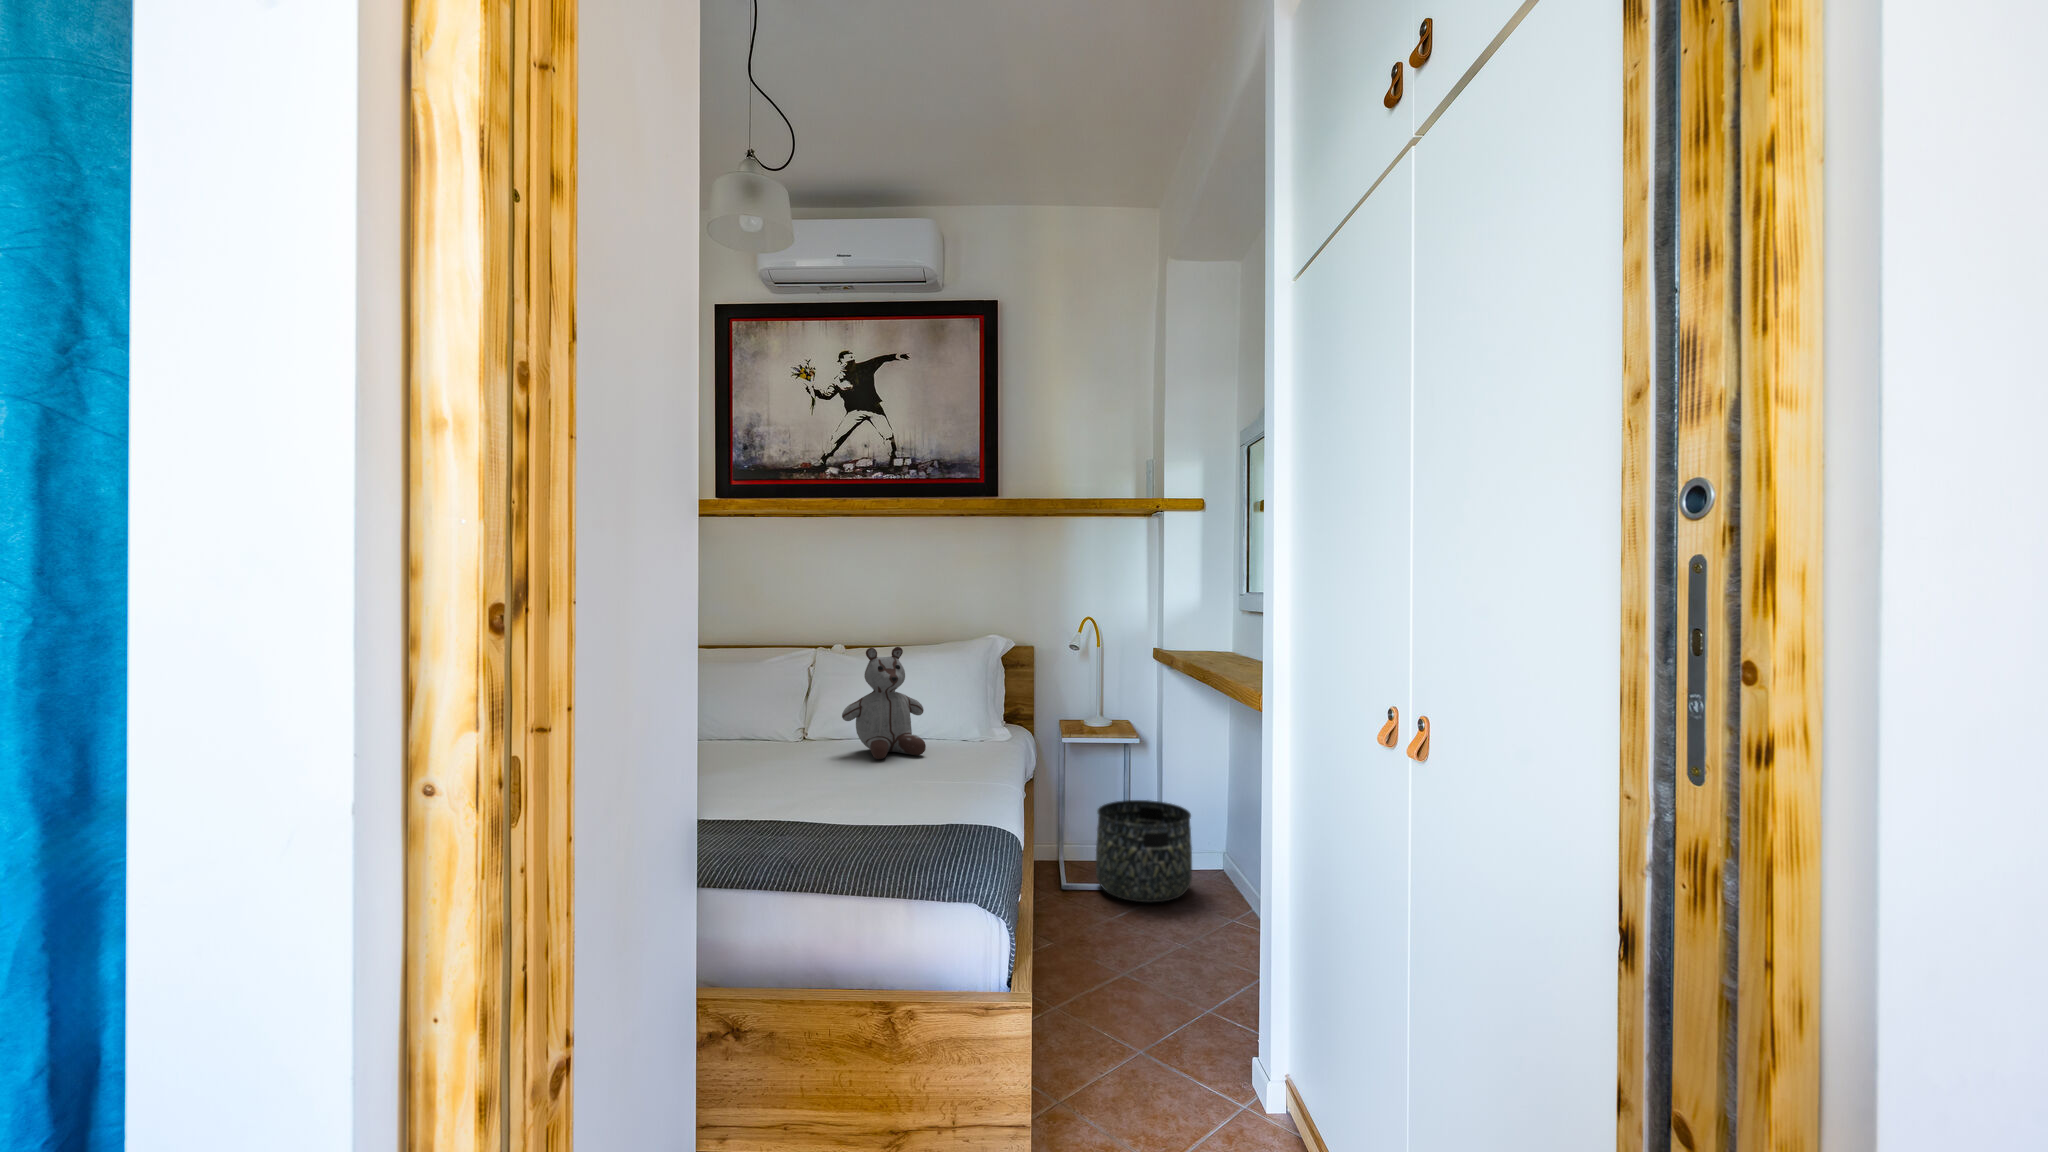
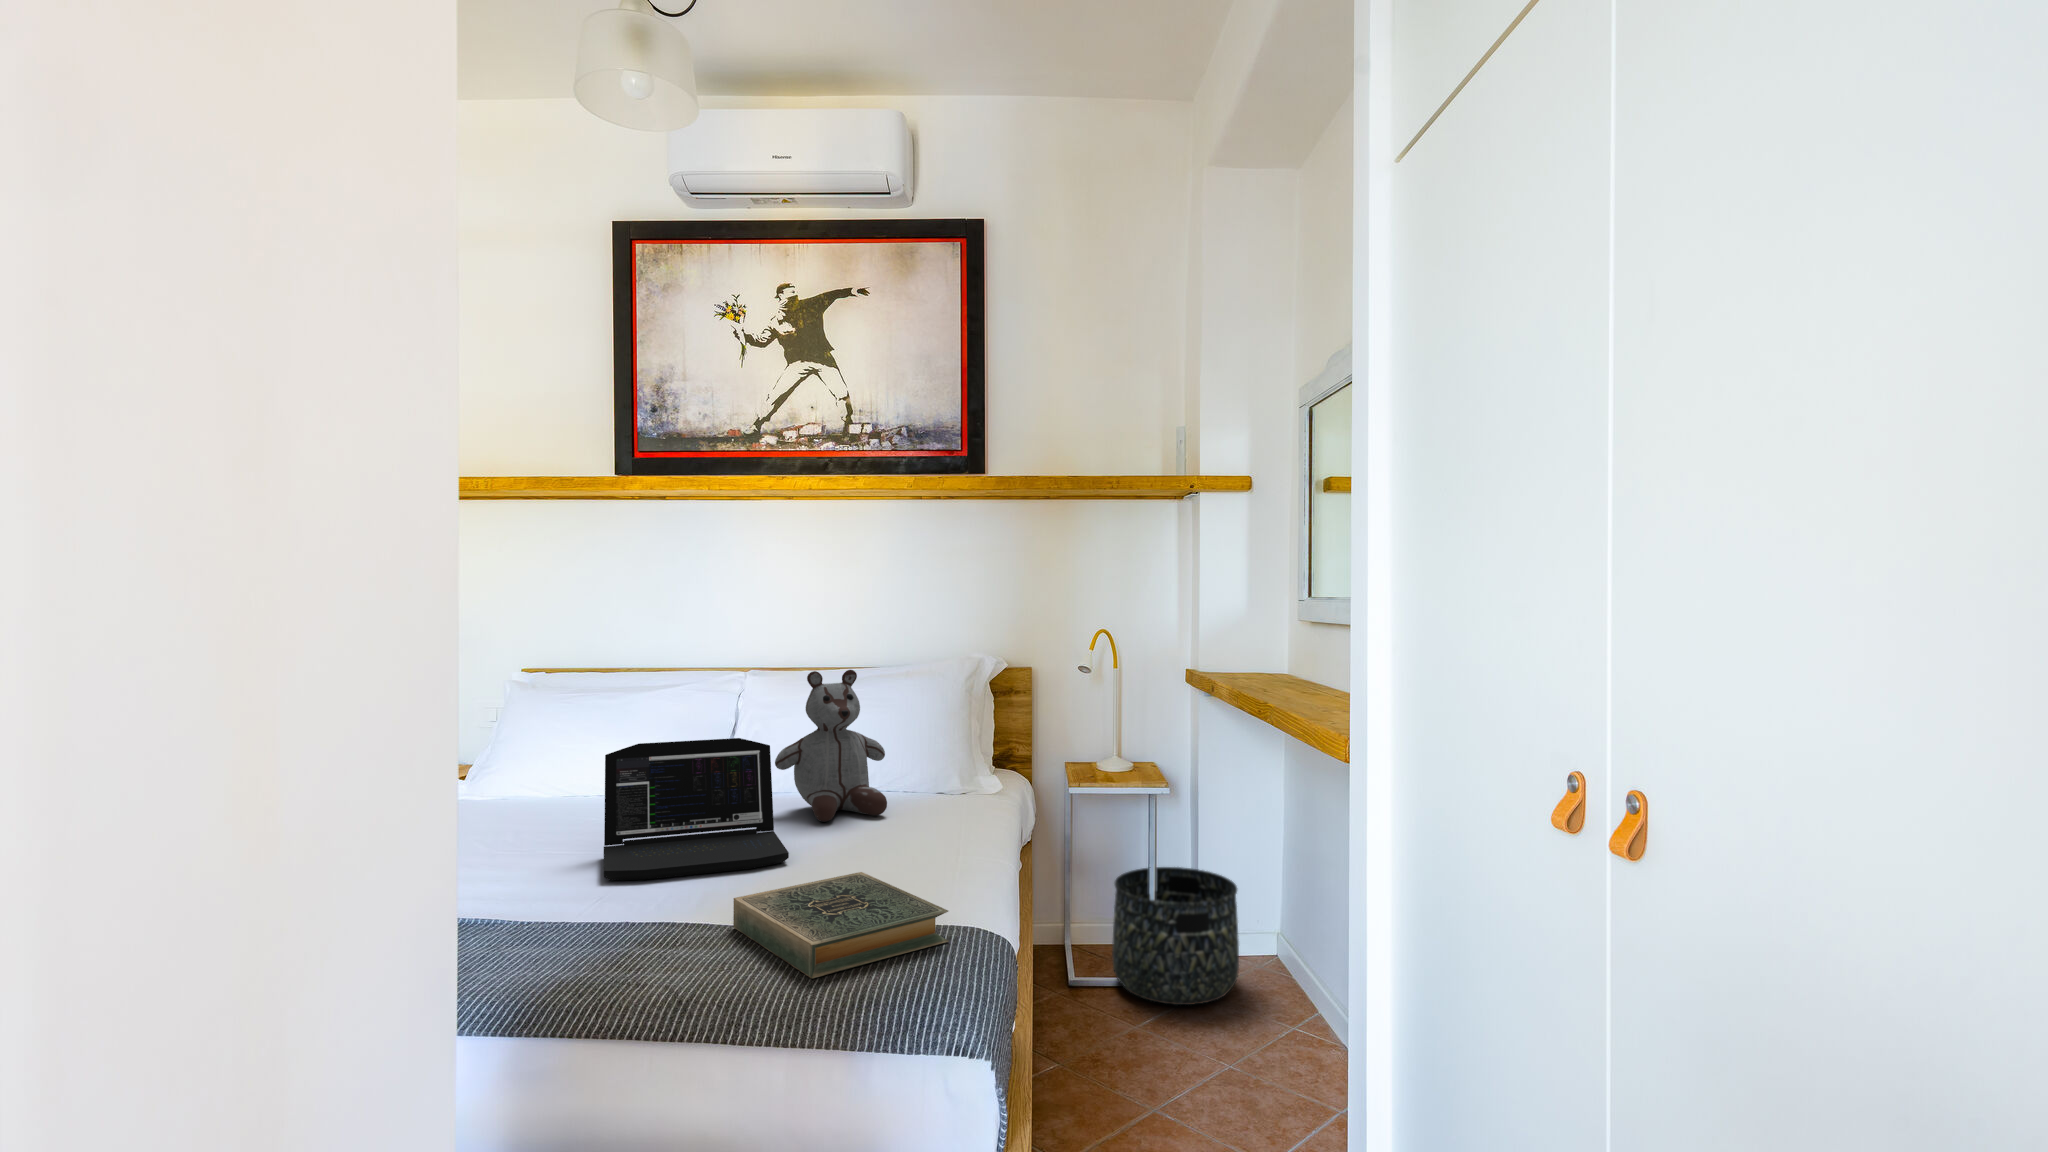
laptop: none [721,696,856,796] -> present [604,738,789,880]
hardback book: none [822,789,974,855] -> present [733,872,948,978]

